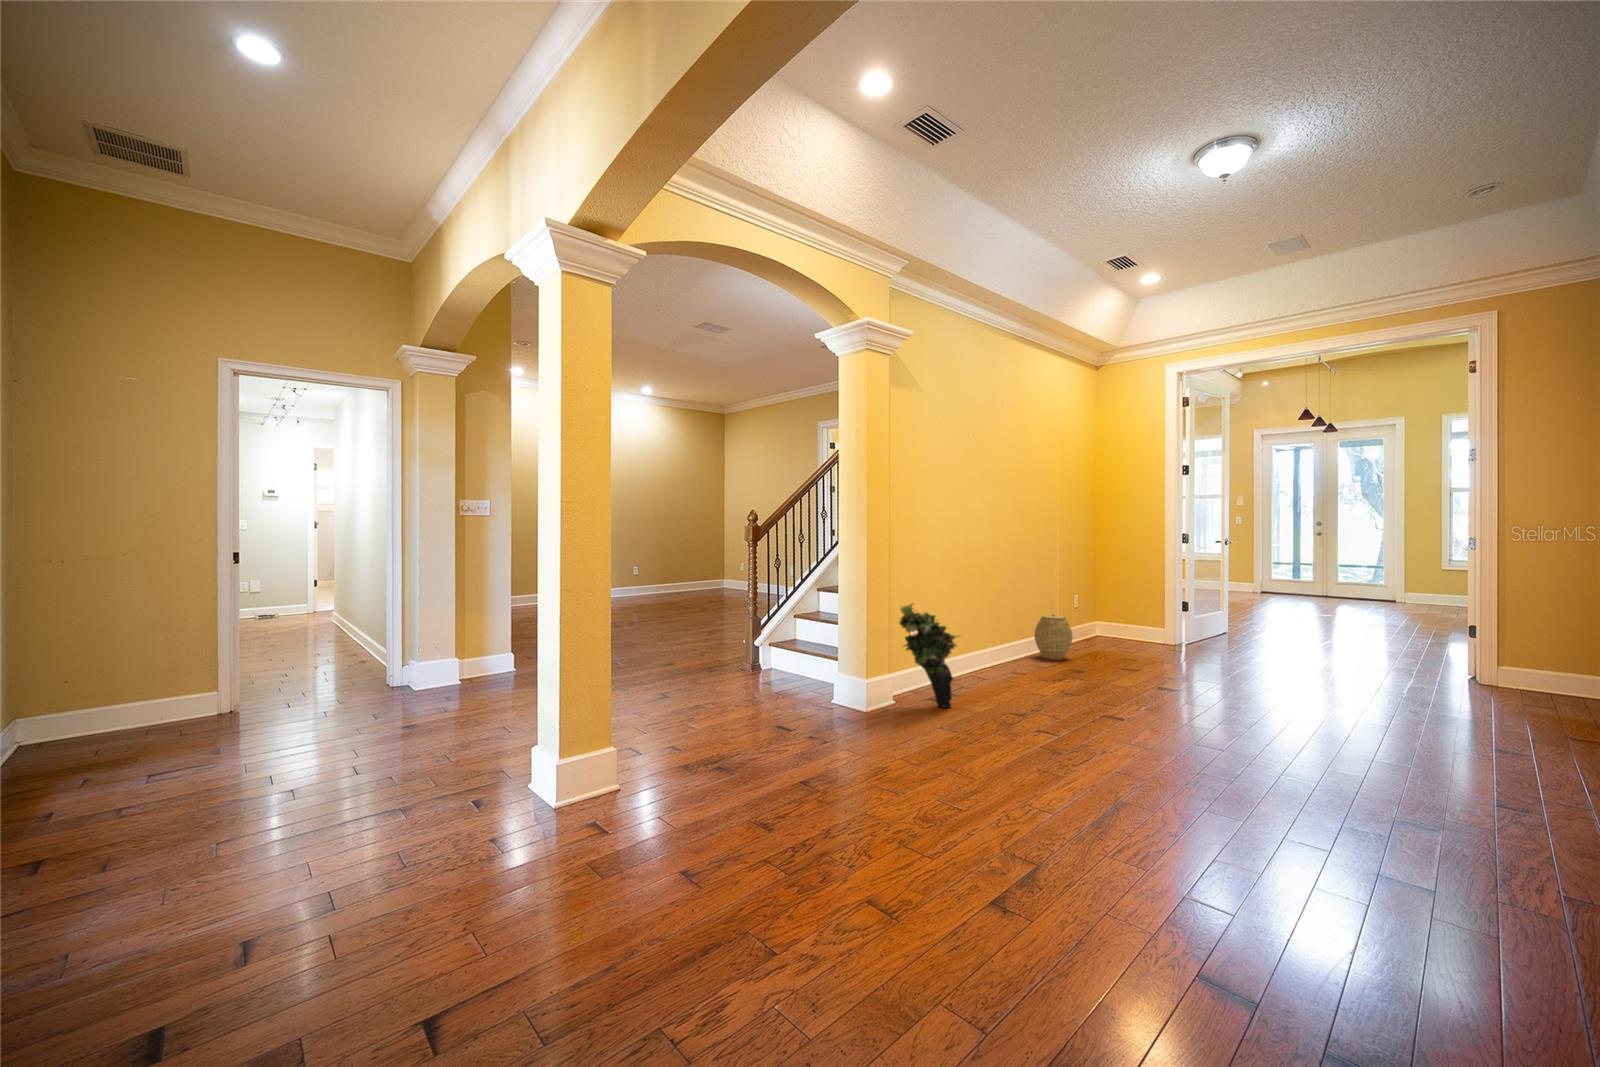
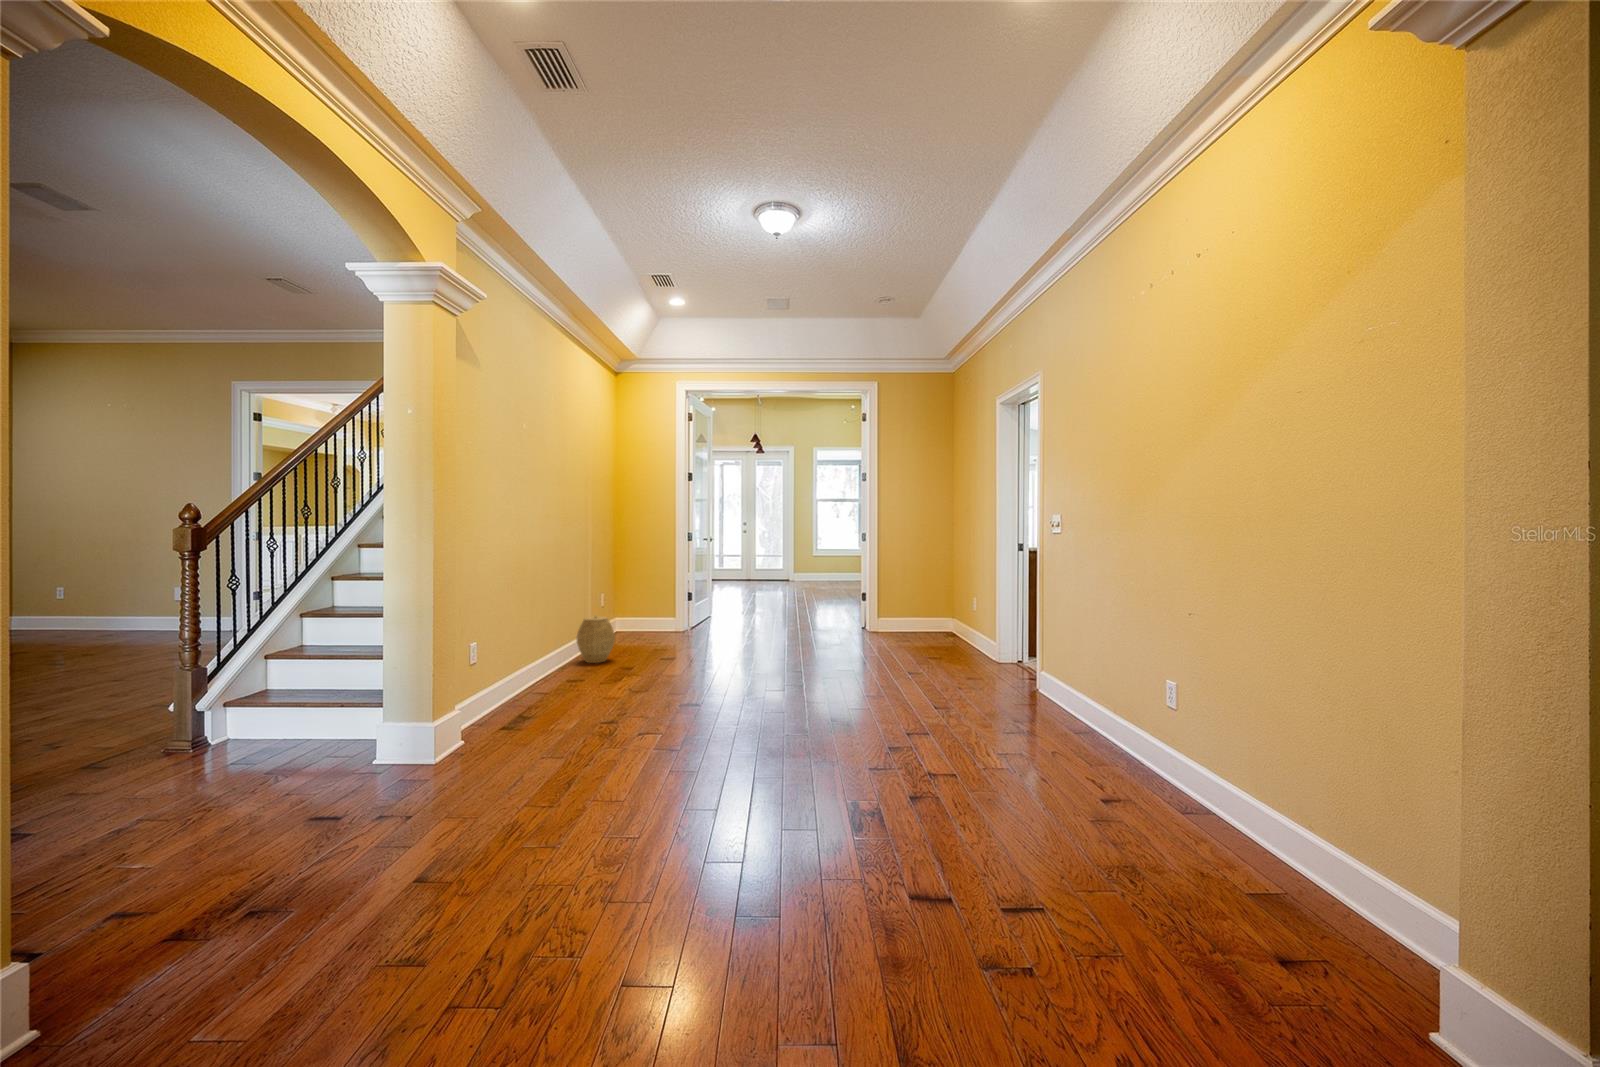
potted plant: present [899,603,959,708] -> none [465,619,544,737]

